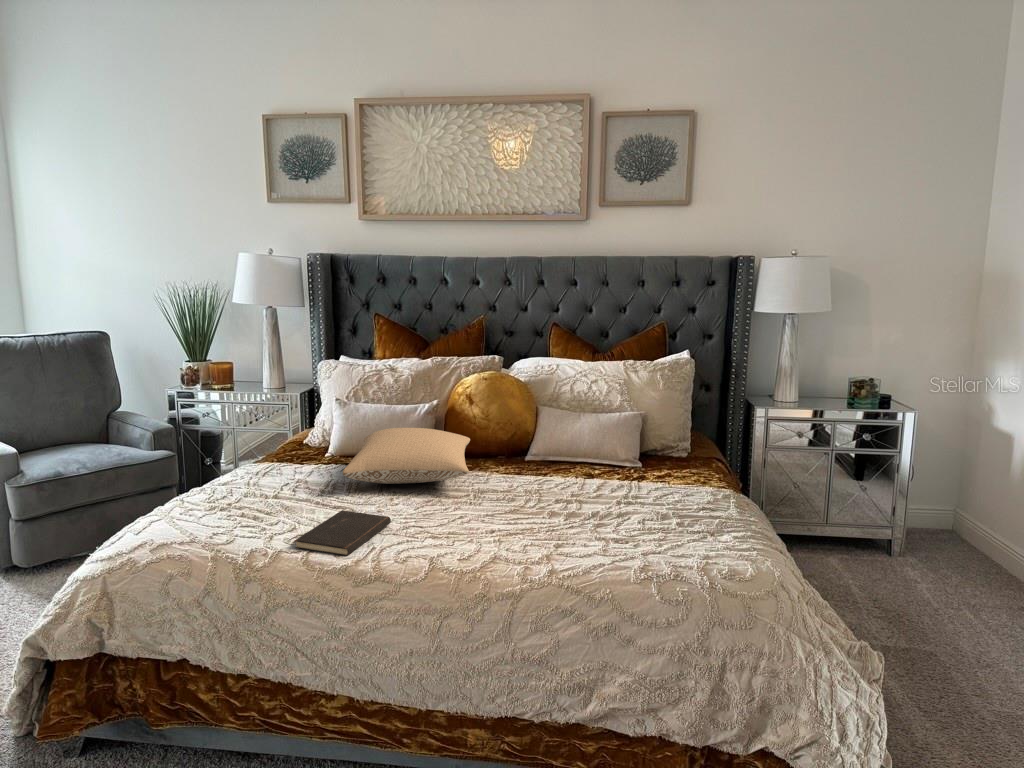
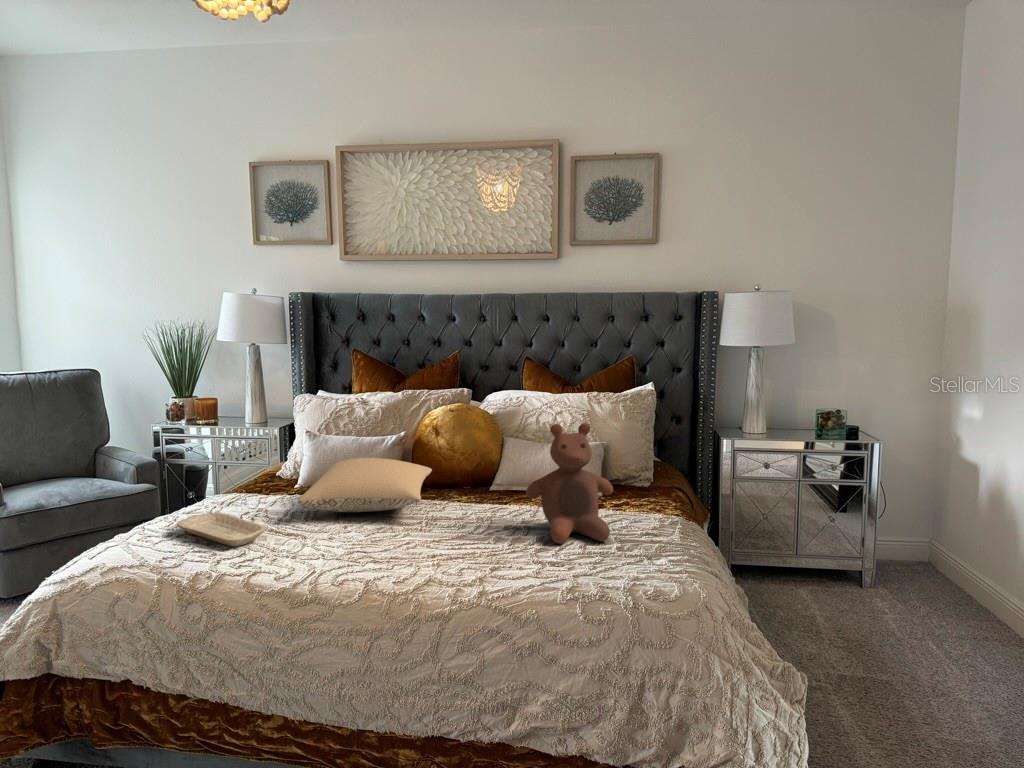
stuffed bear: none [579,395,667,518] -> present [526,423,613,544]
tray: none [218,485,313,521] -> present [176,513,265,547]
hardcover book: present [295,510,391,556] -> none [239,536,337,579]

